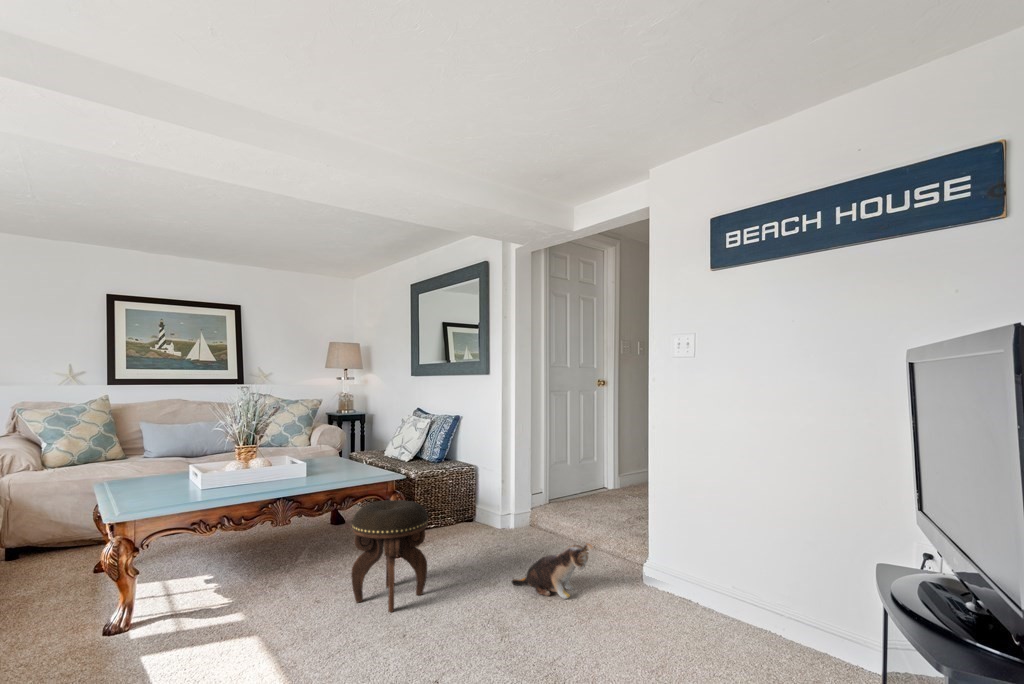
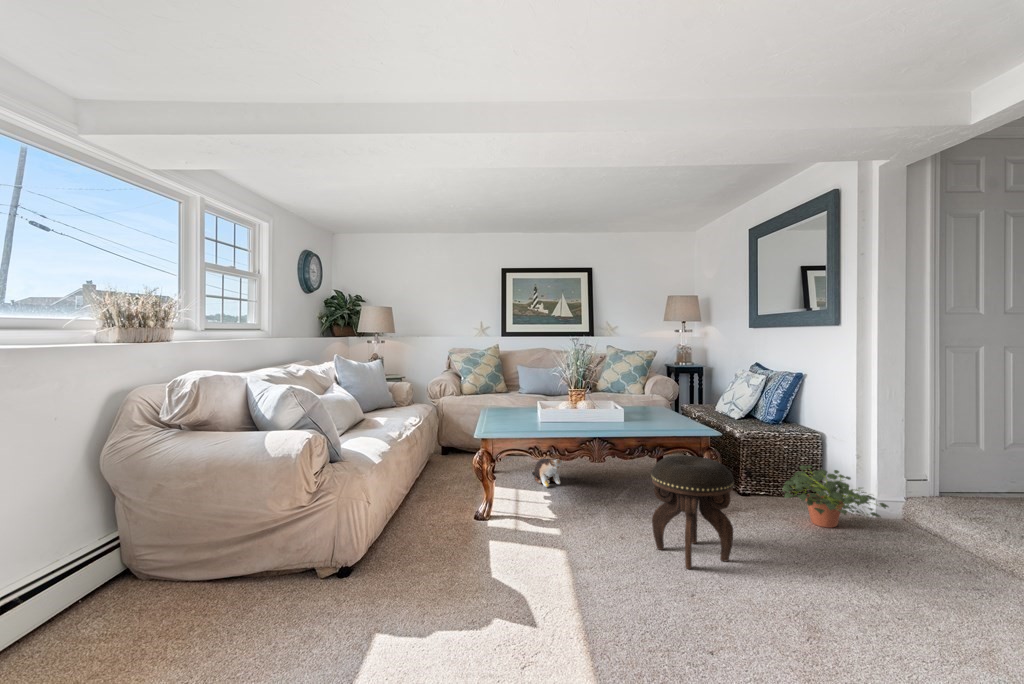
potted plant: none [453,494,526,545] -> present [783,465,888,528]
plush toy: present [512,543,593,599] -> present [532,459,562,487]

